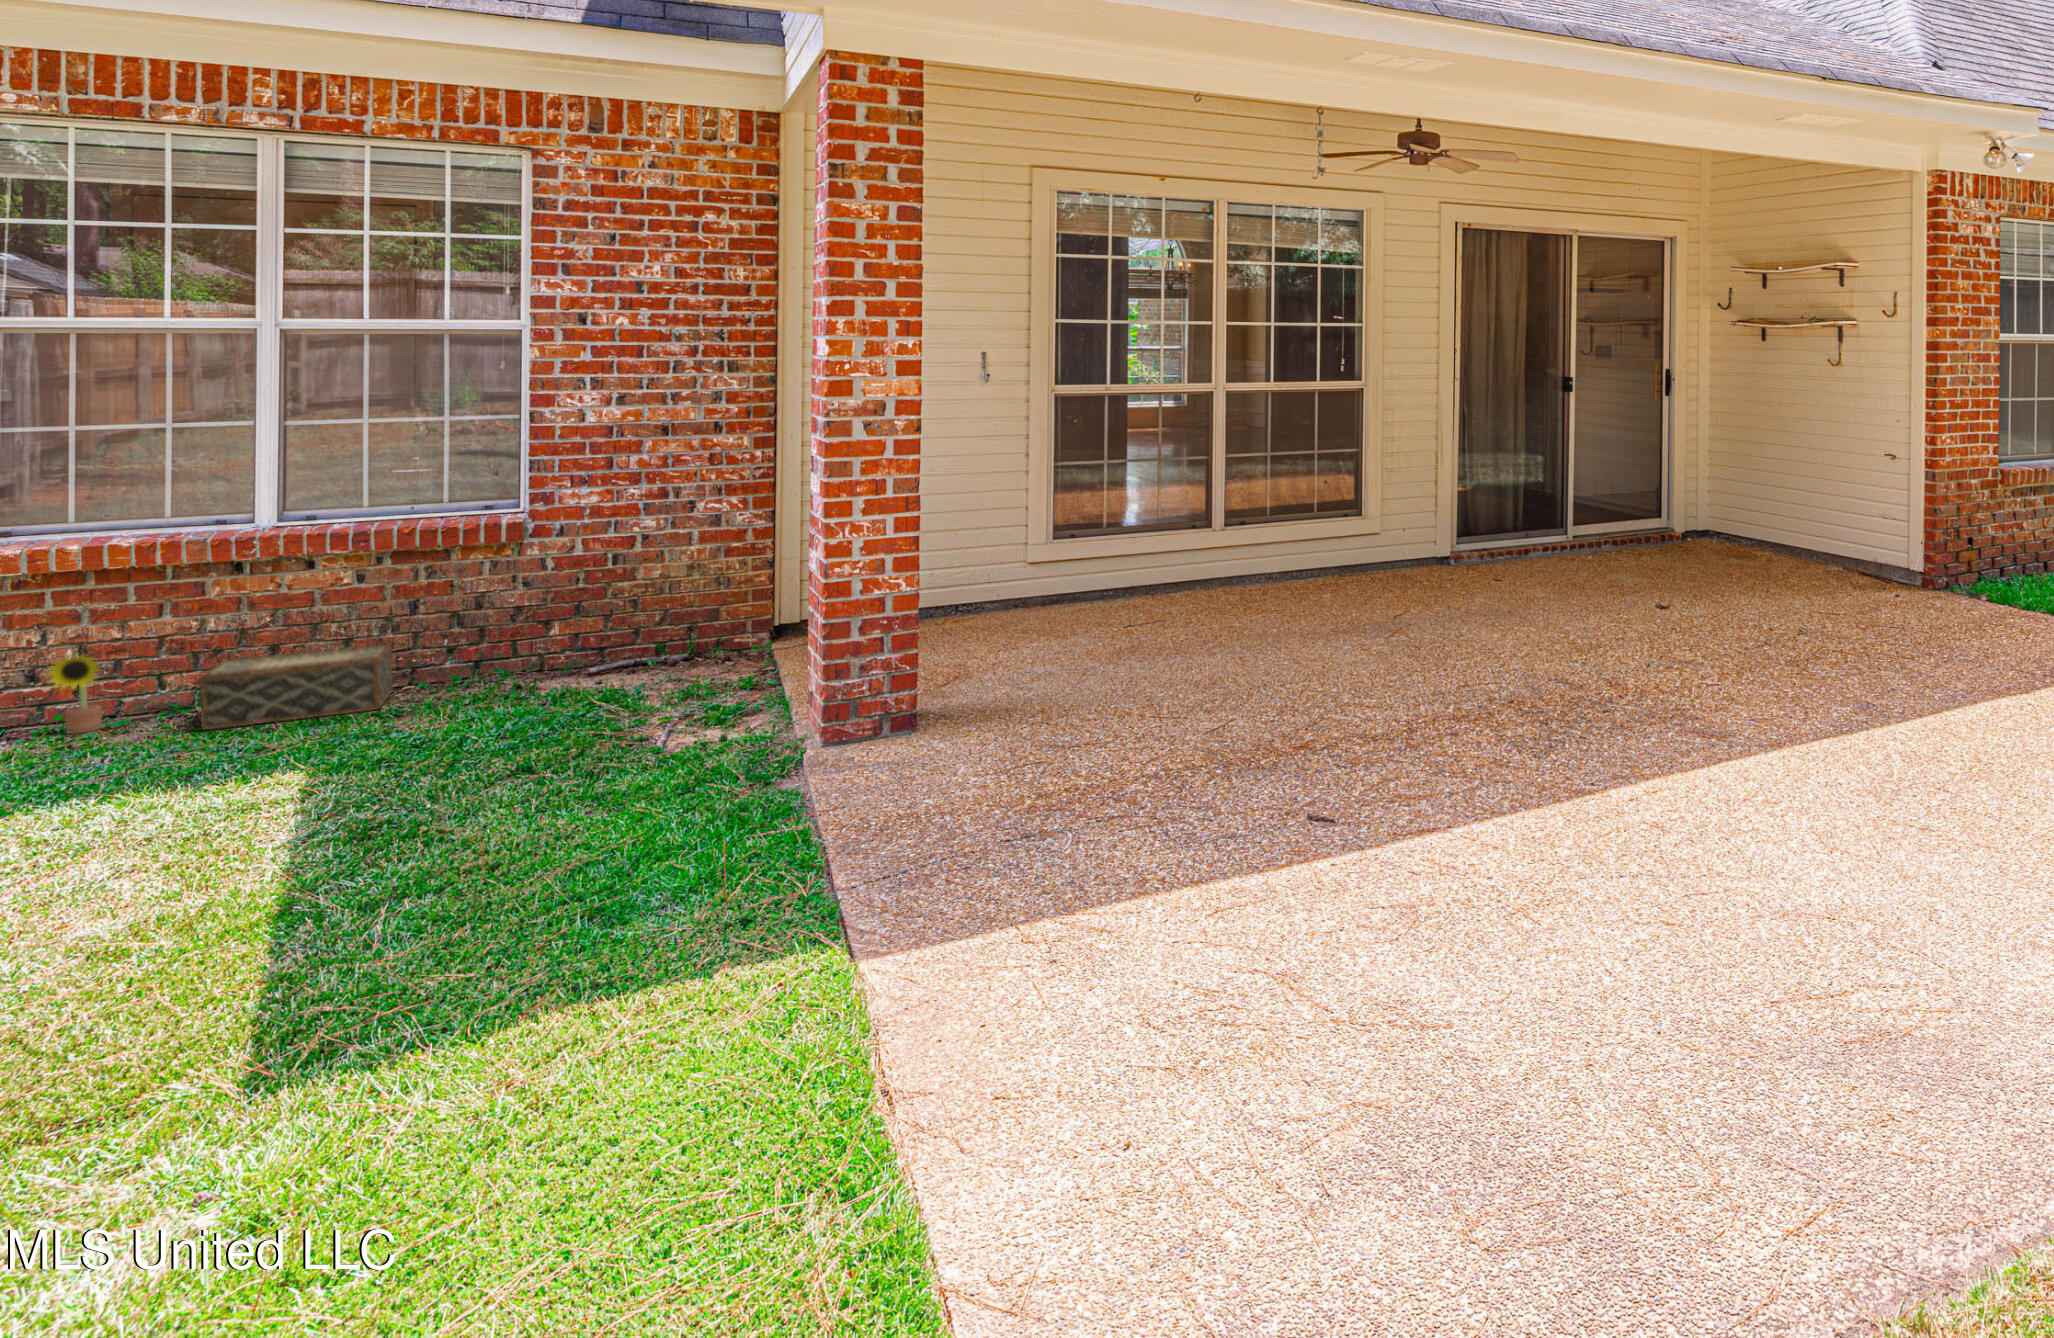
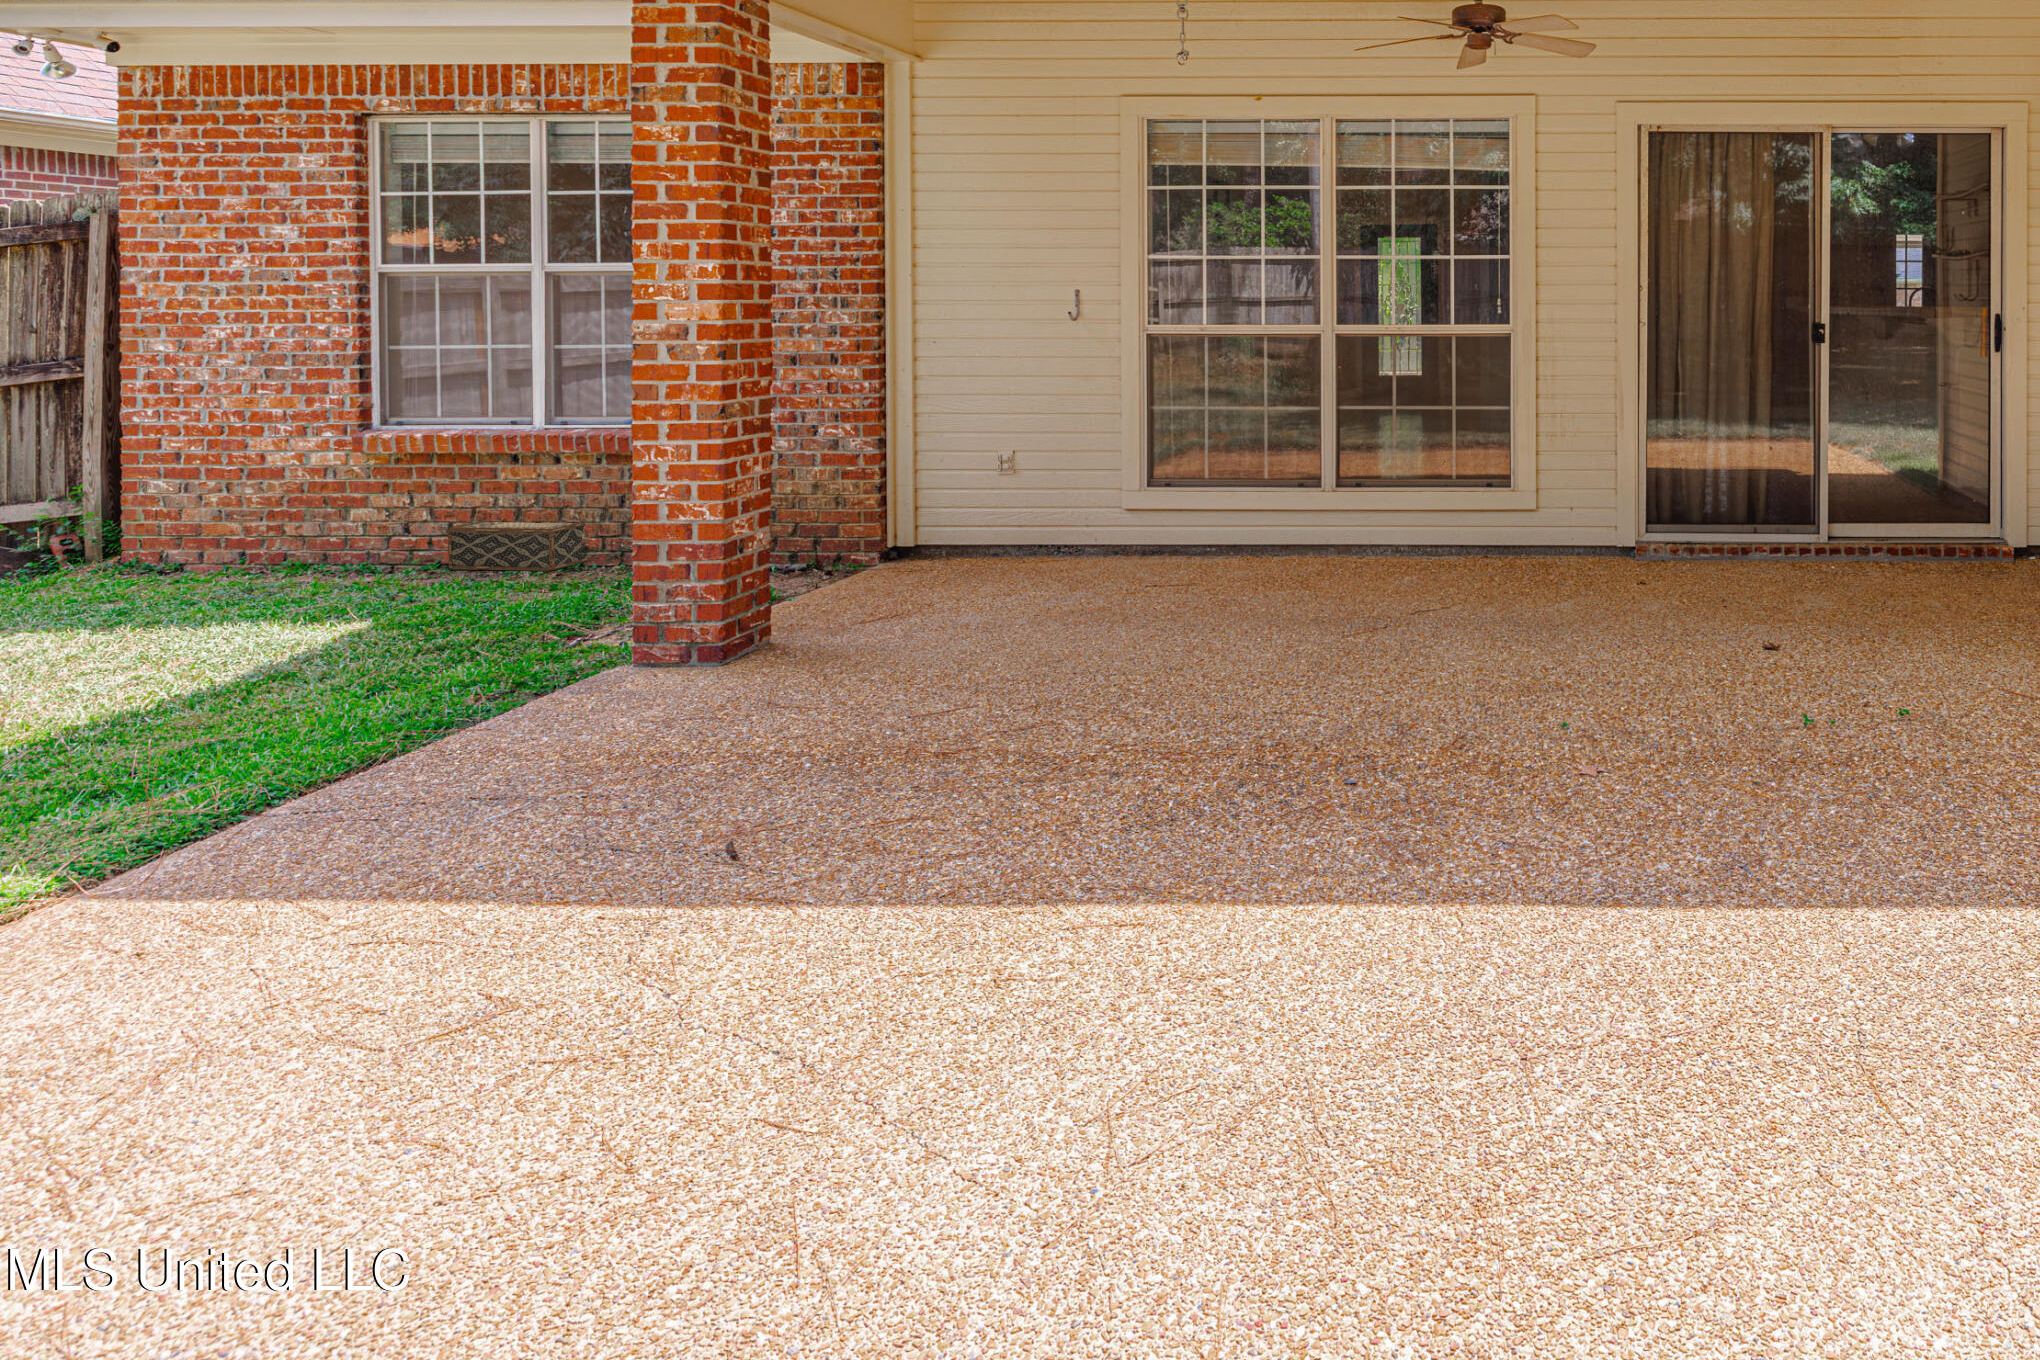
decorative plant: present [48,655,102,734] -> none [388,500,433,559]

